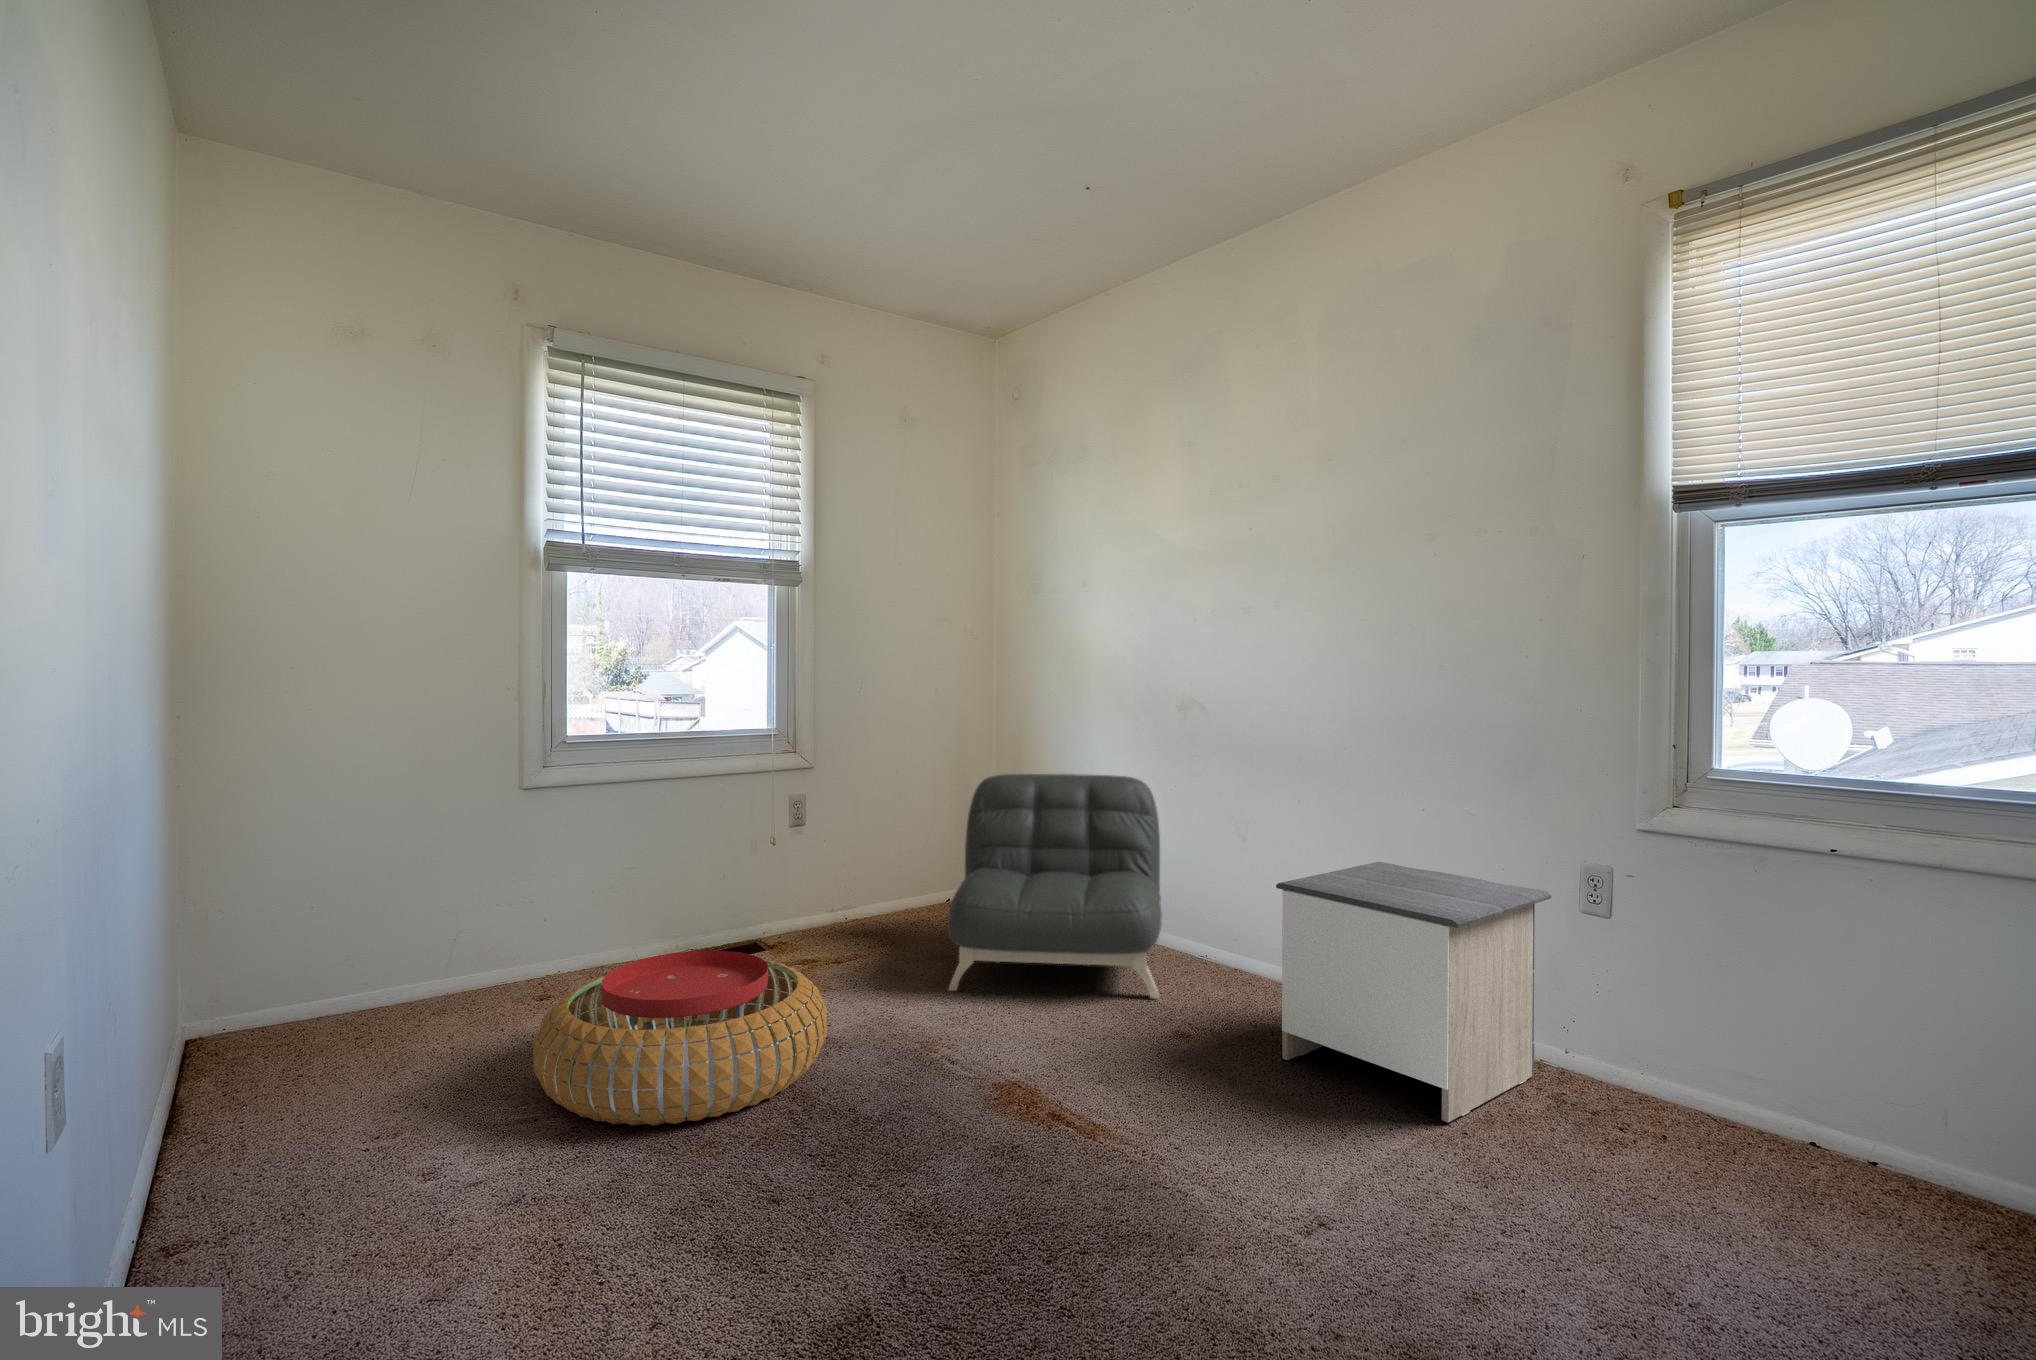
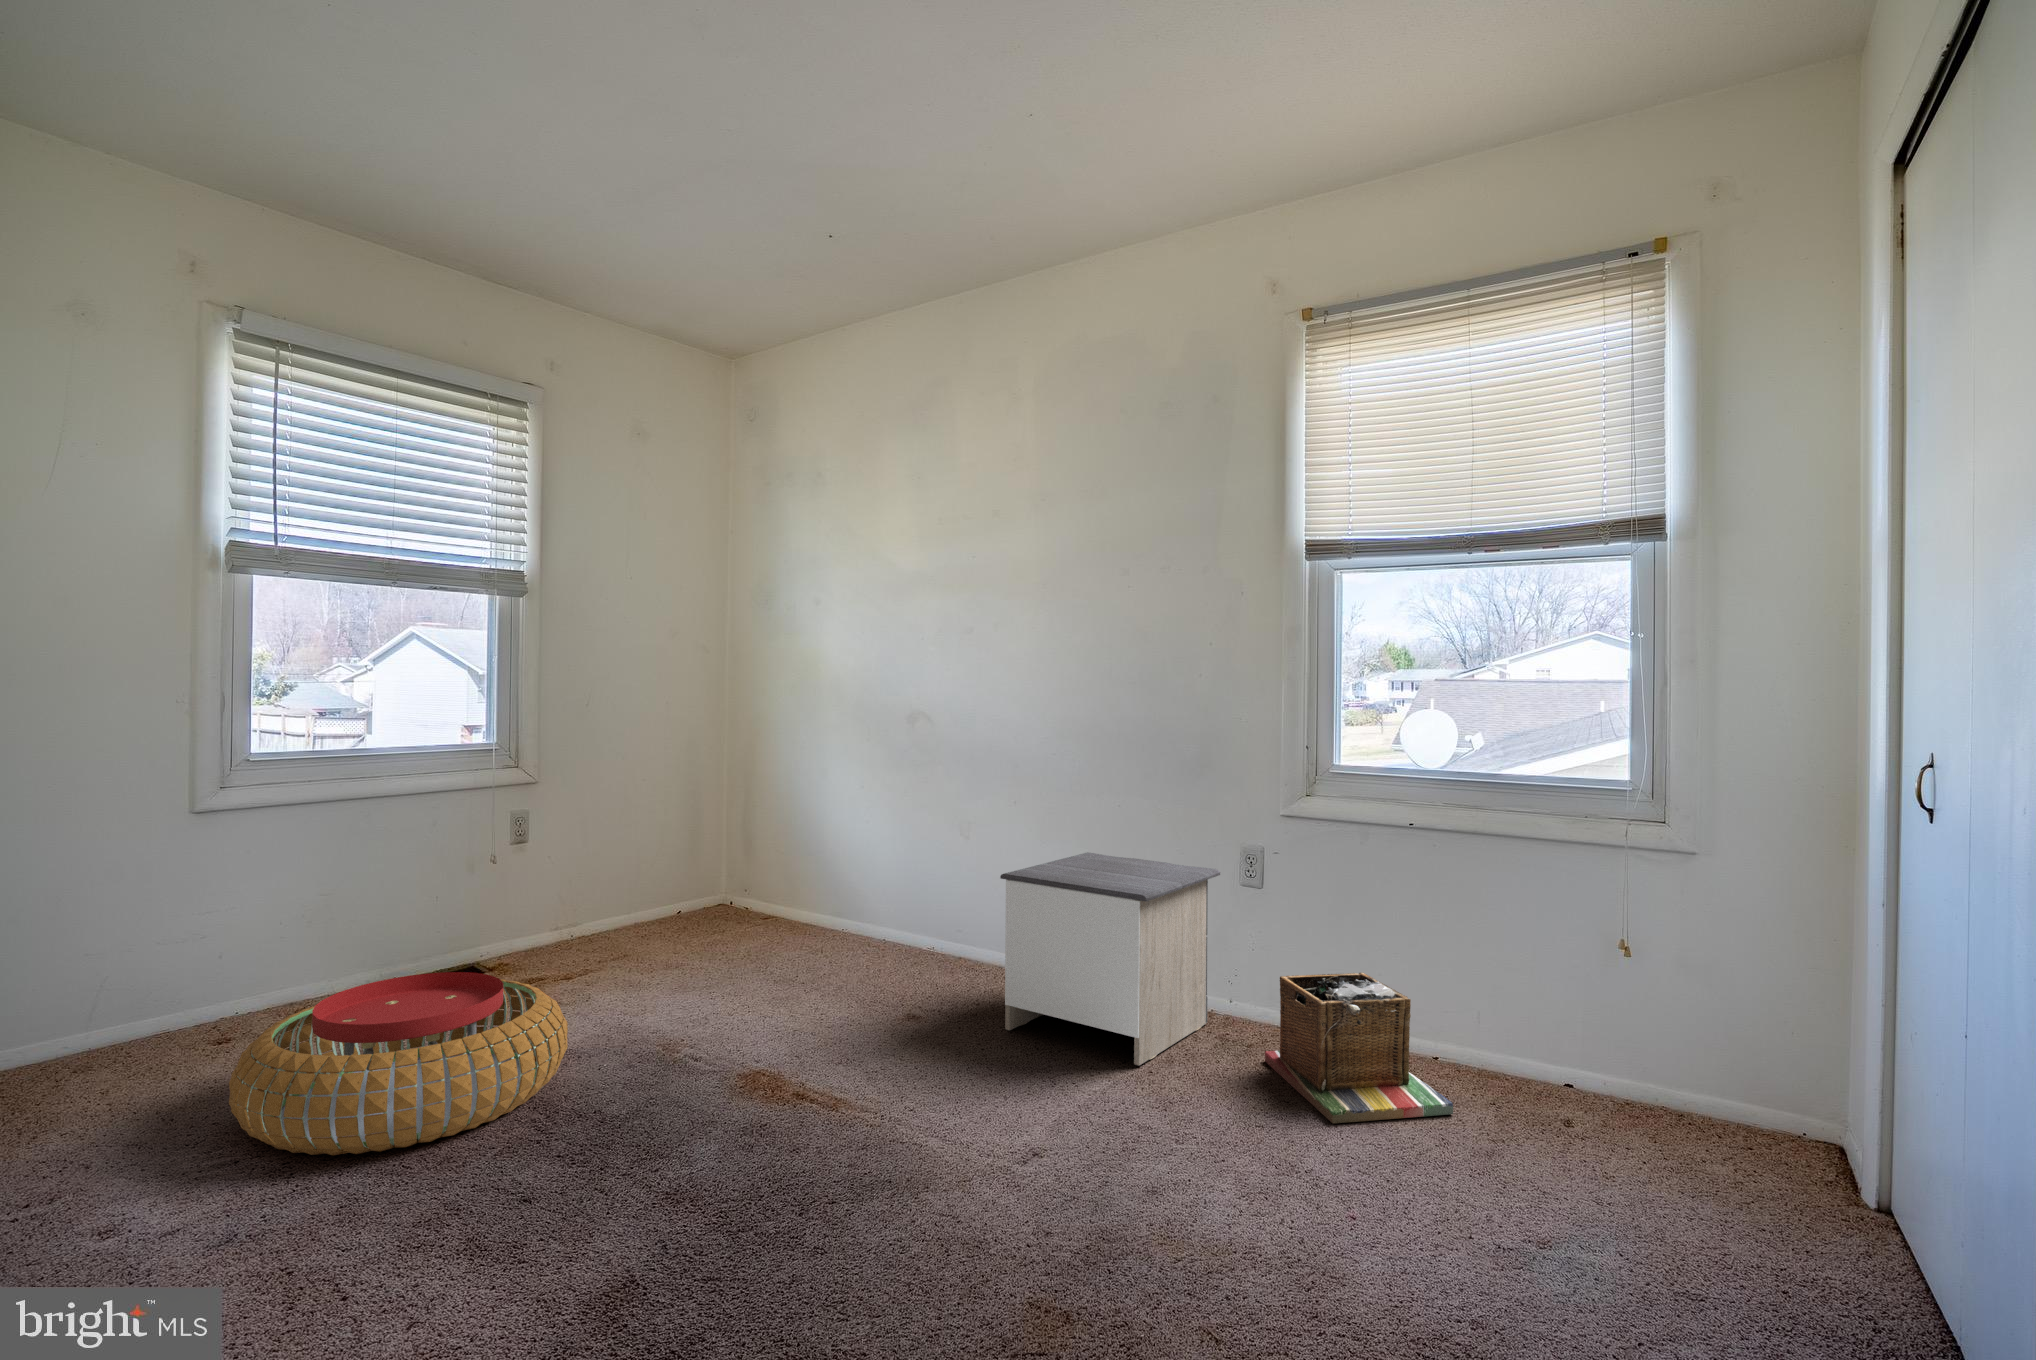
armchair: present [947,774,1162,999] -> none [689,785,895,999]
laundry basket: none [1617,1032,1911,1247] -> present [1265,973,1453,1123]

